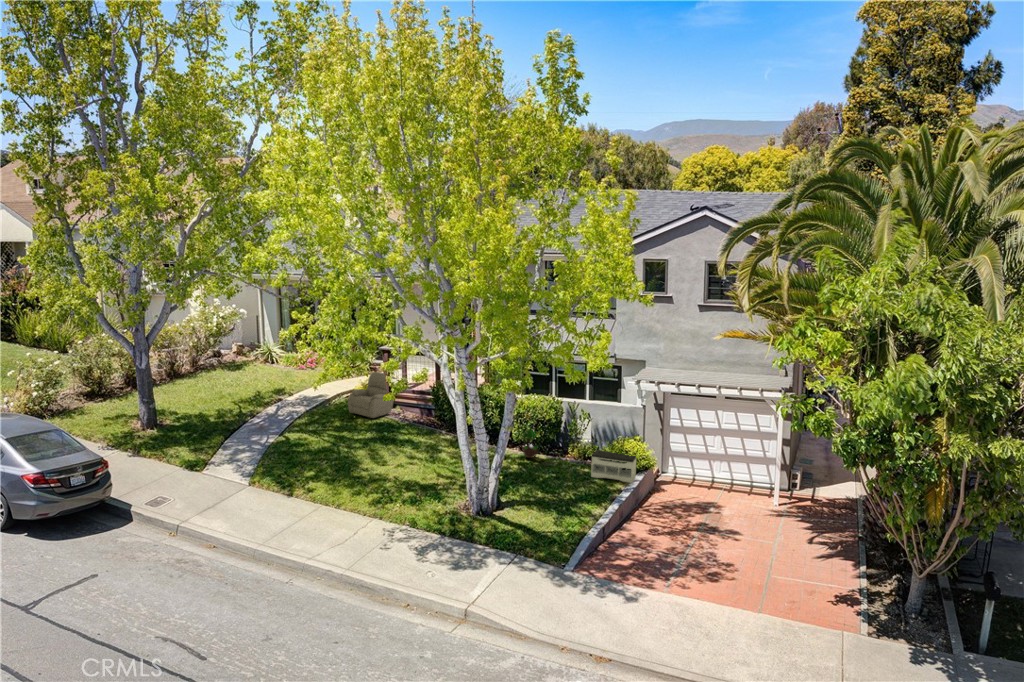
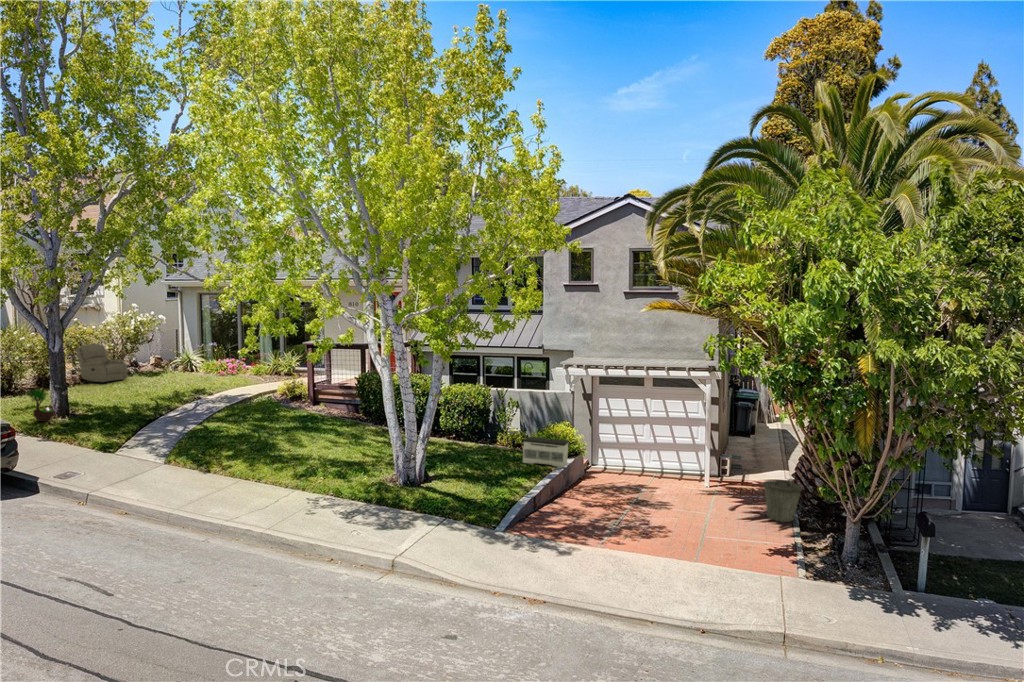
chair: present [348,372,396,418] -> present [77,344,128,383]
potted tree: present [520,429,538,458] -> present [27,389,54,422]
trash can: none [833,514,873,558] -> present [763,480,802,522]

